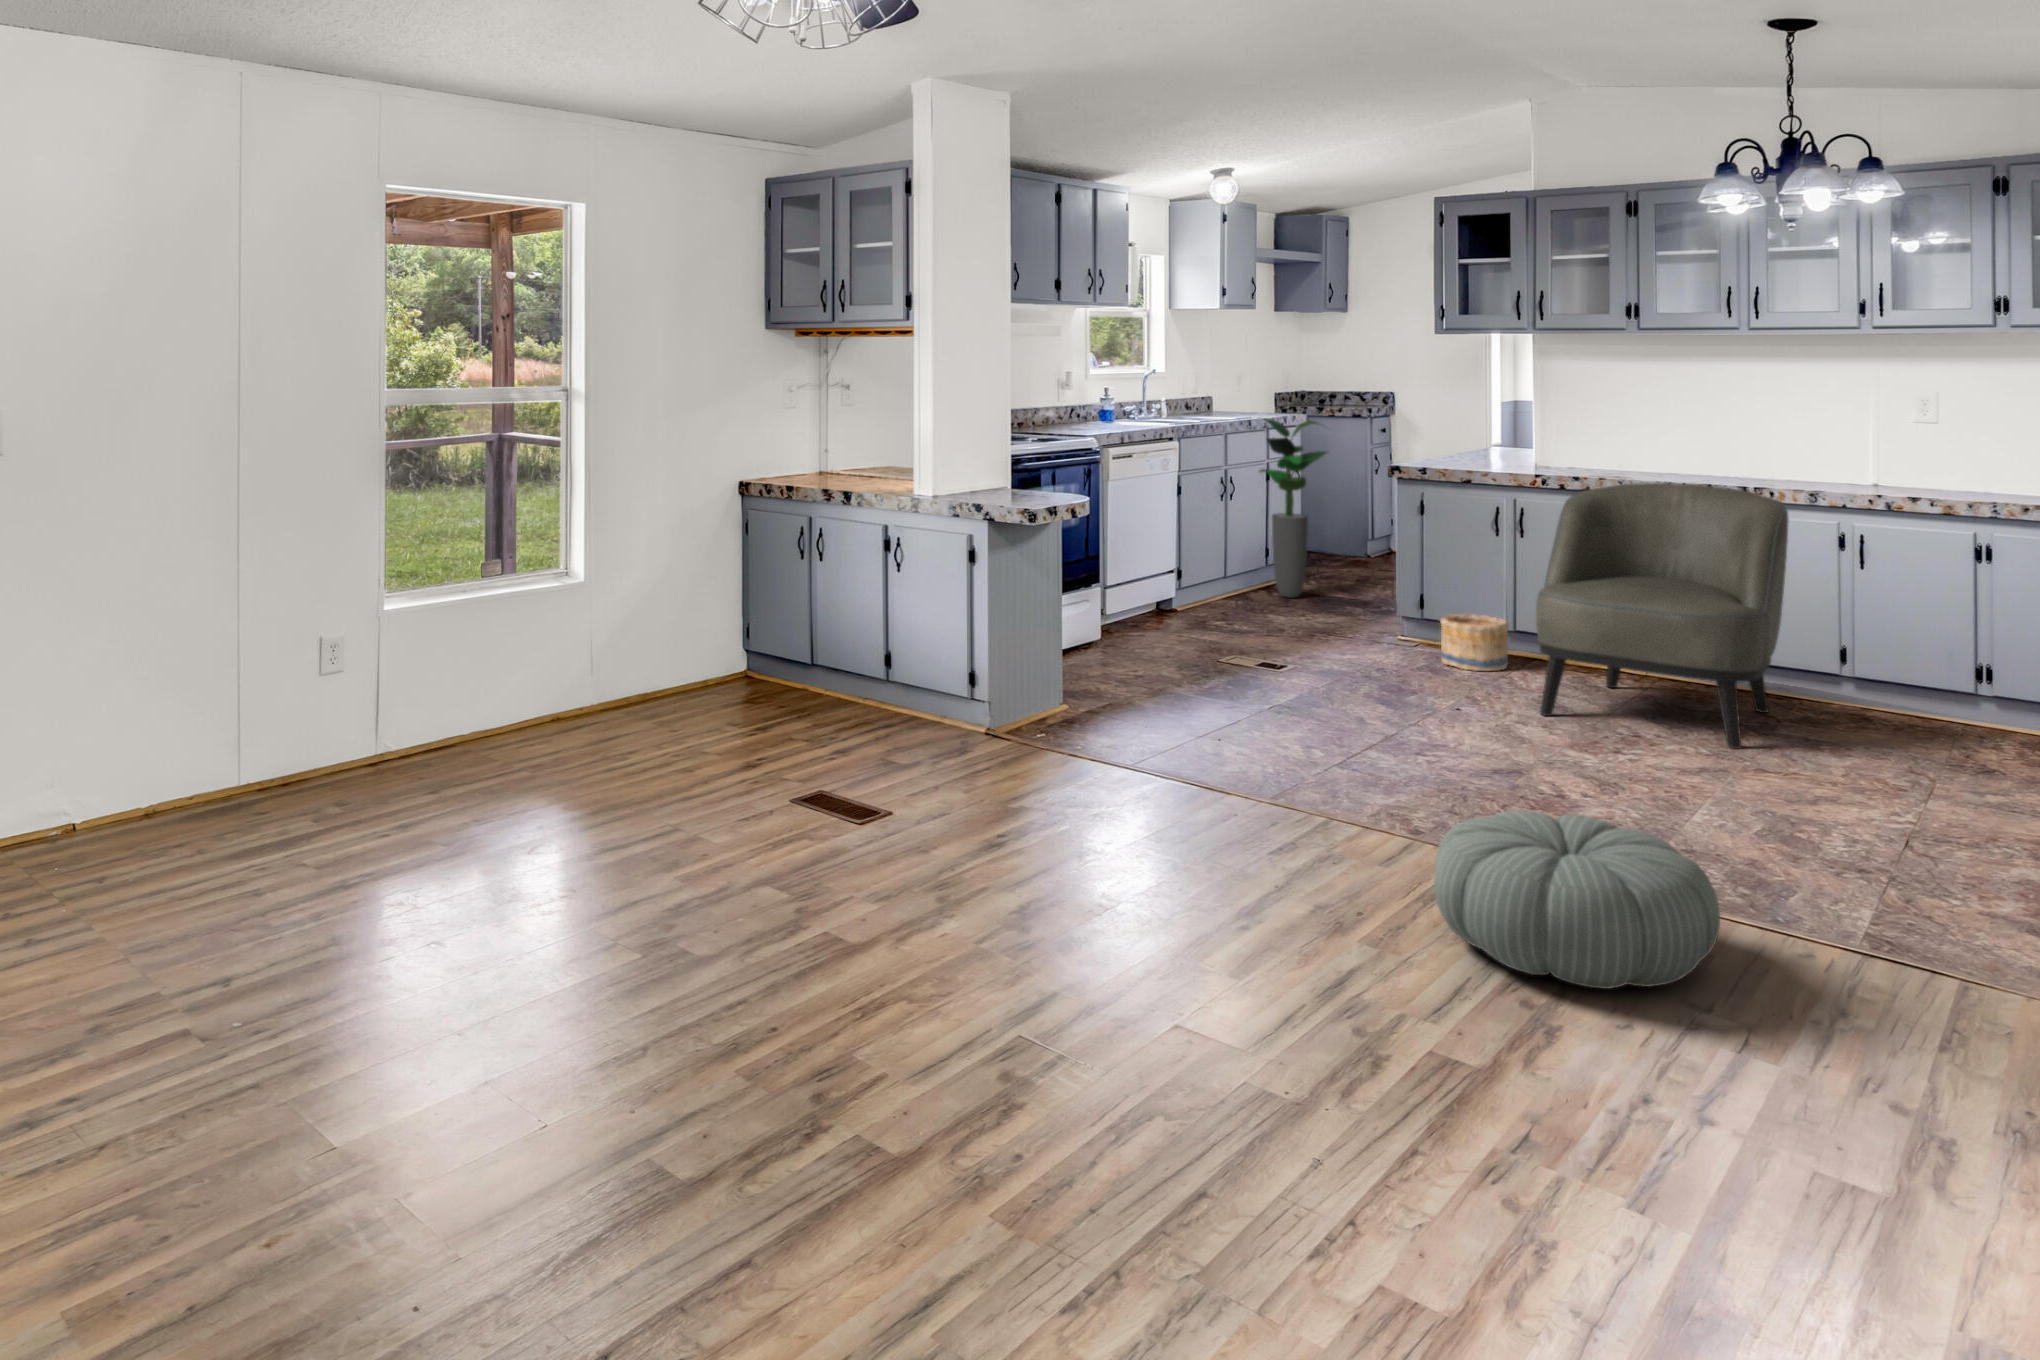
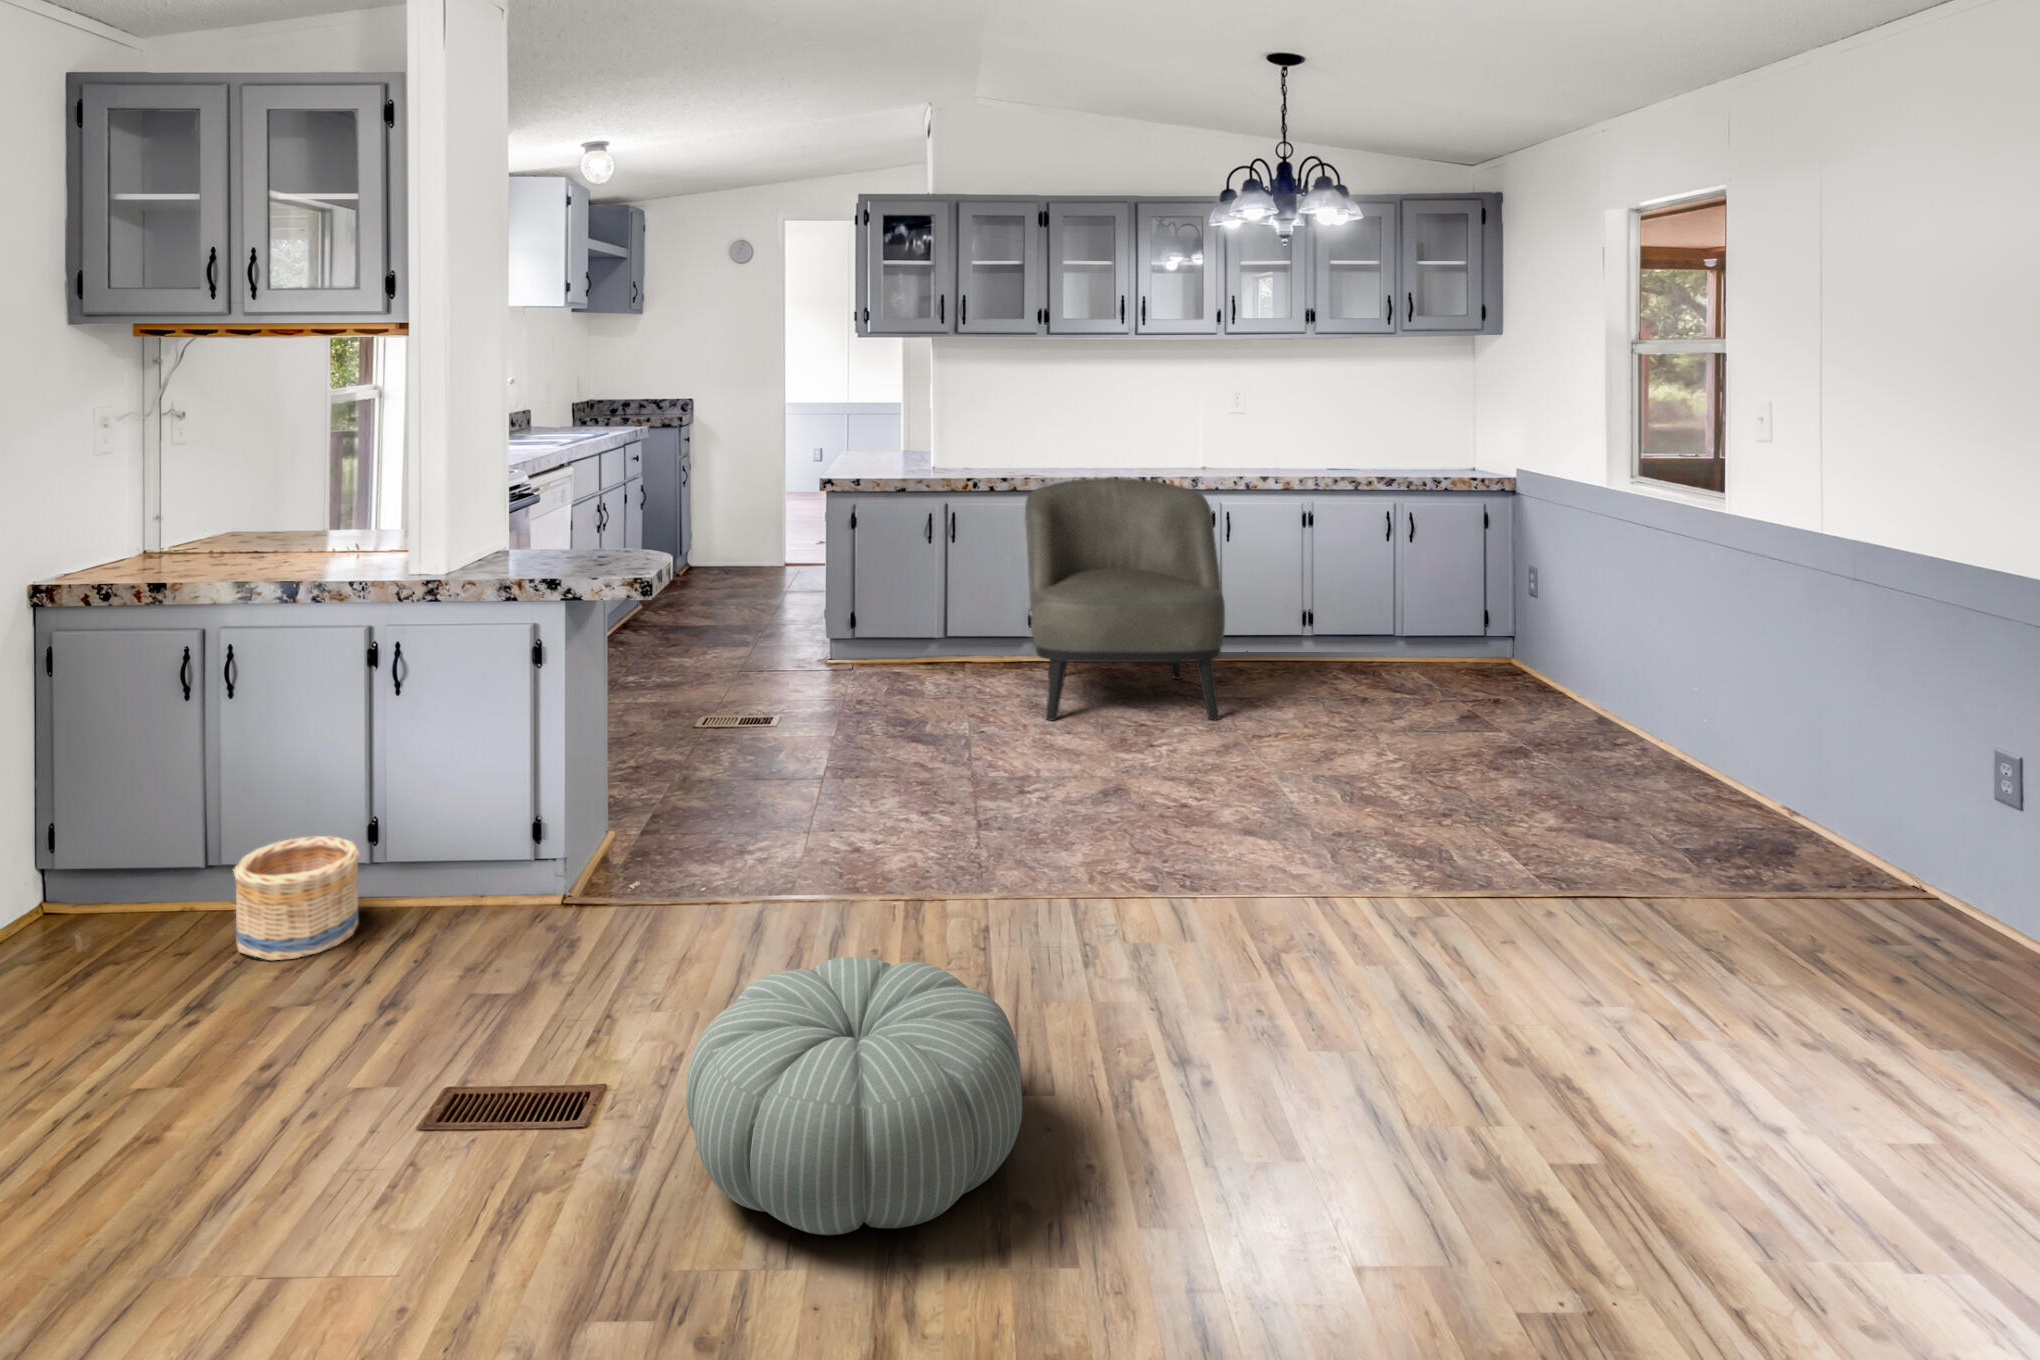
potted plant: present [1260,418,1327,598] -> none [609,431,699,629]
basket: present [1440,614,1509,671] -> present [233,836,360,960]
pouf: present [1434,811,1720,989] -> present [686,957,1022,1235]

